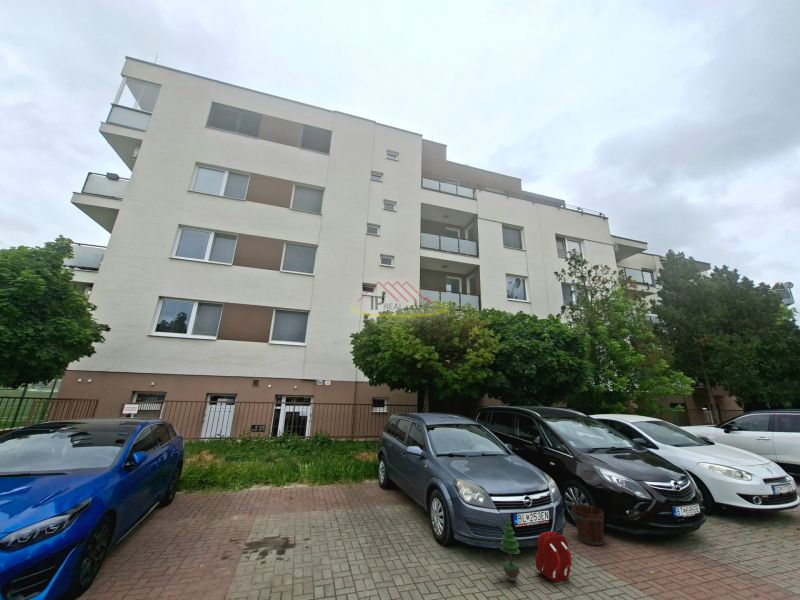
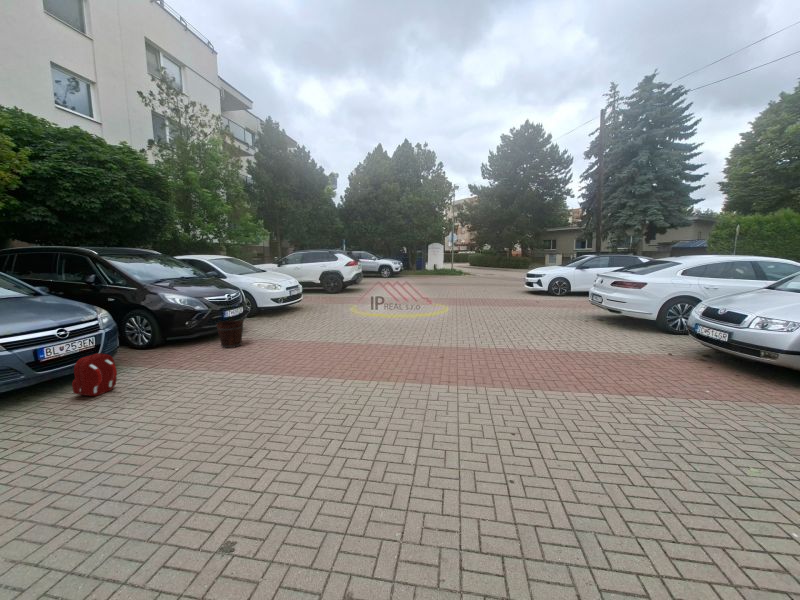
bucket: present [572,505,604,546] -> present [217,321,243,348]
potted tree: present [500,519,520,581] -> none [12,354,47,414]

